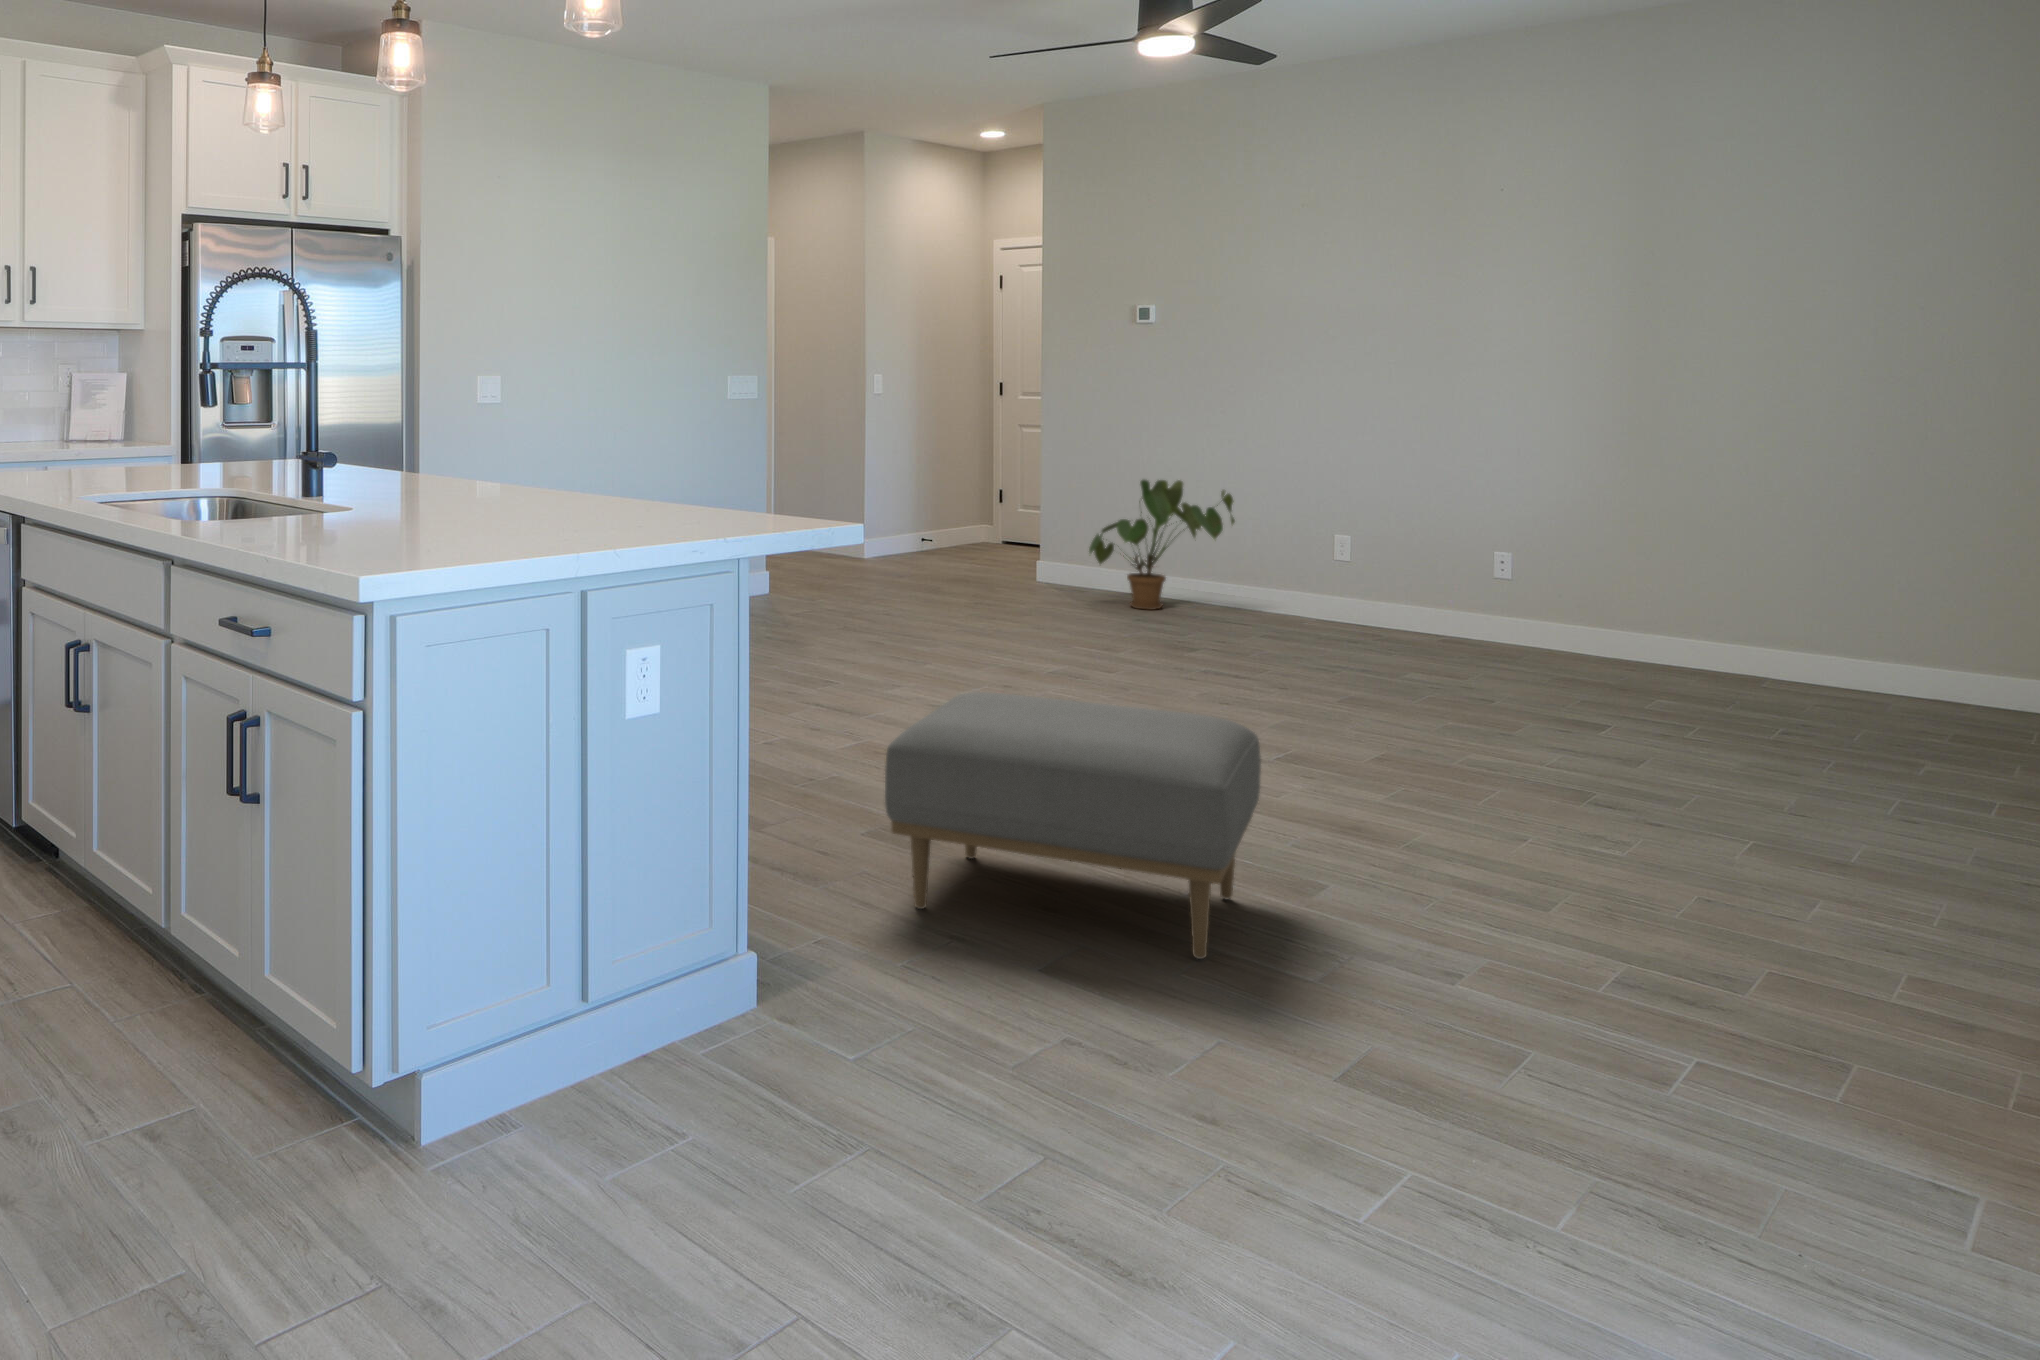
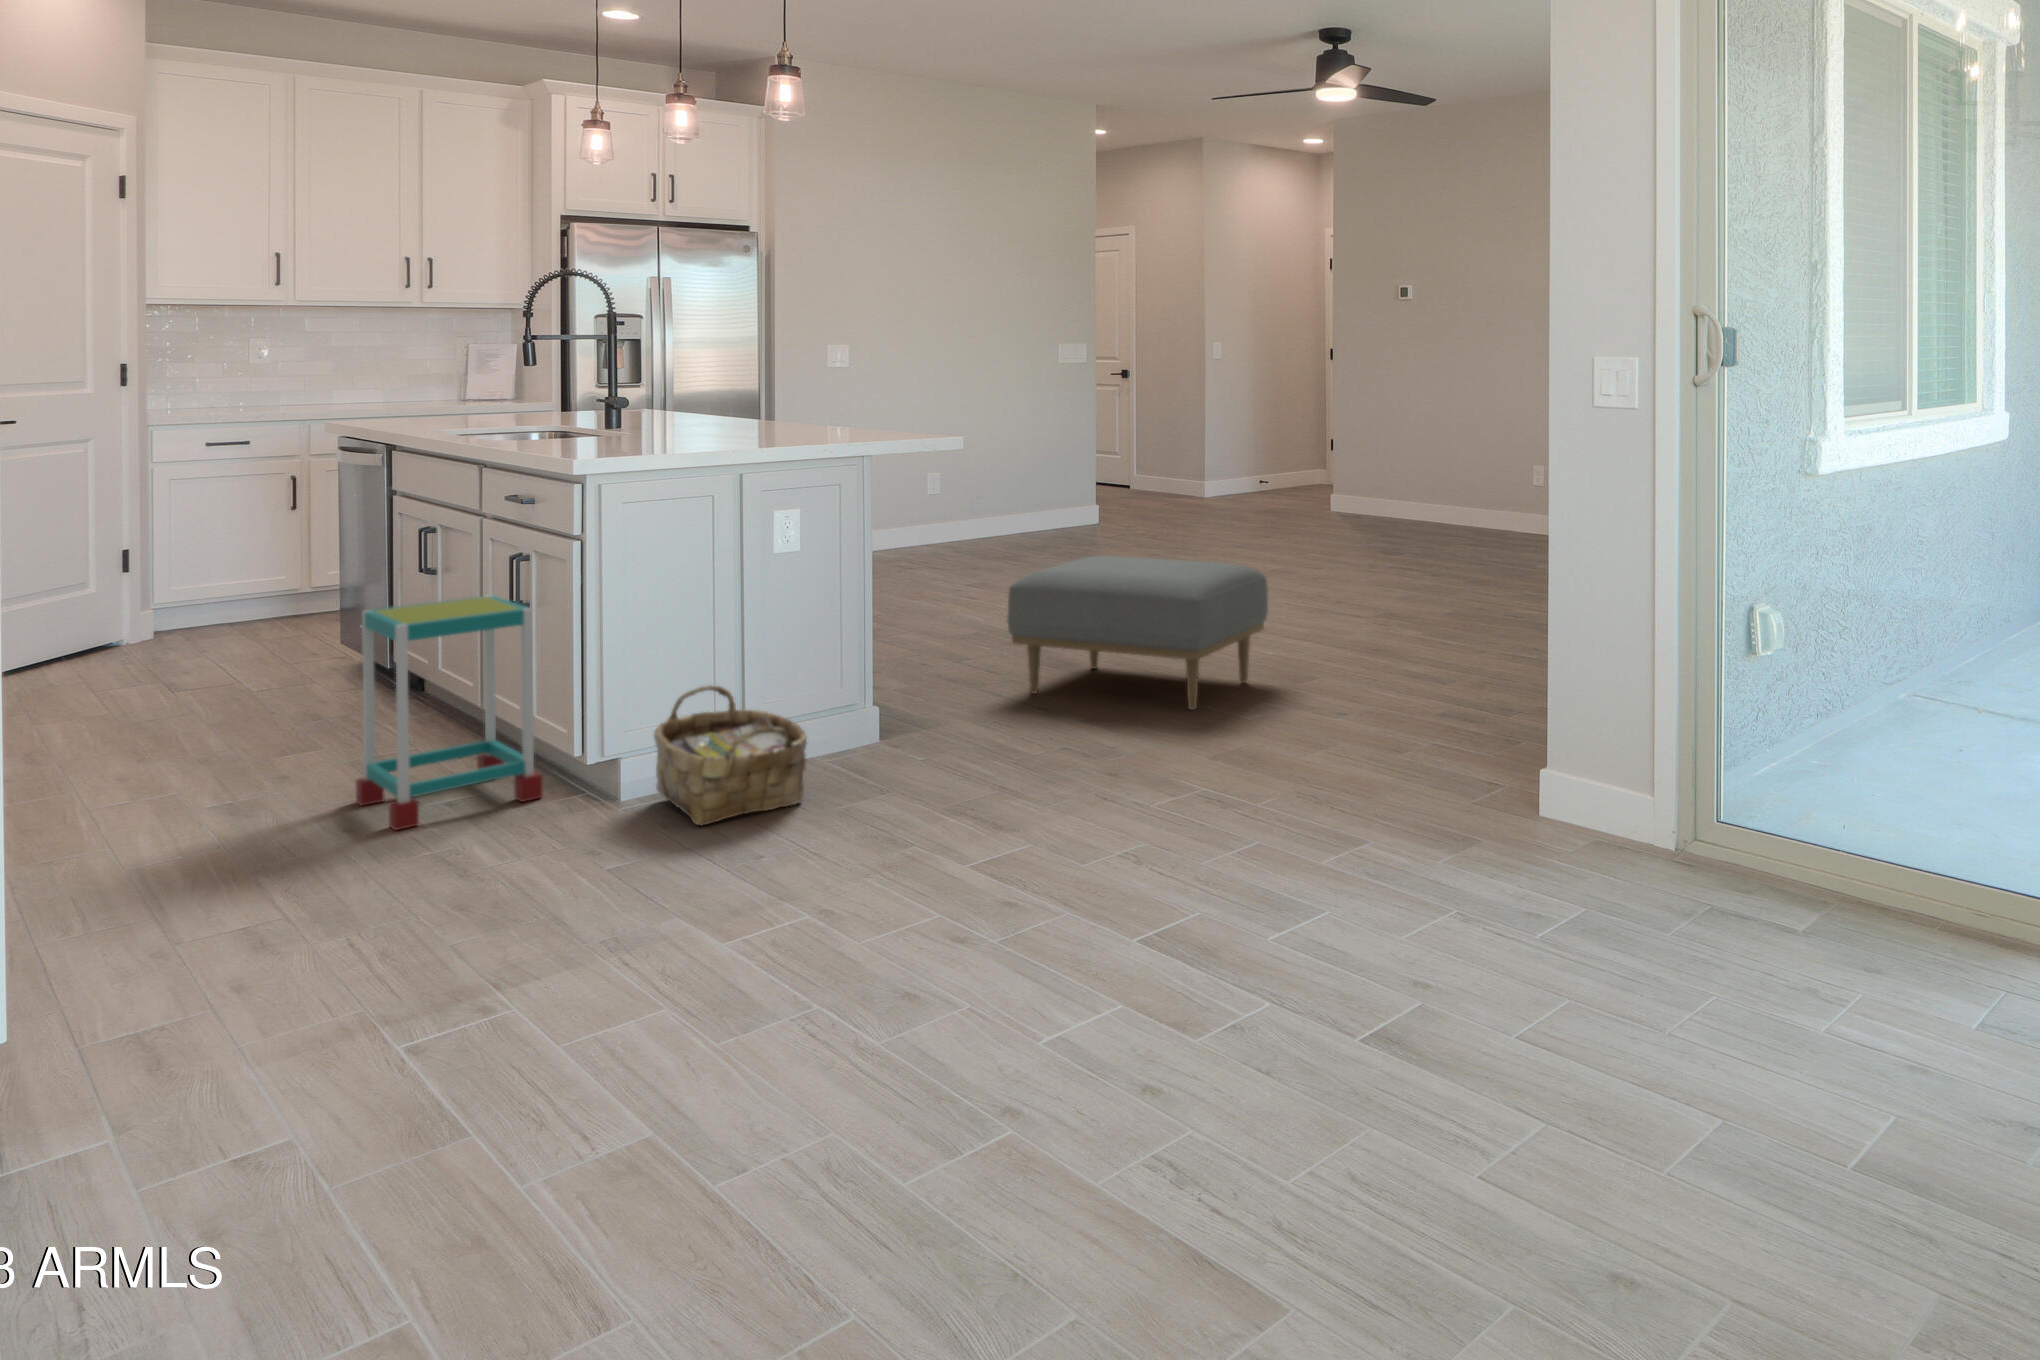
house plant: present [1089,480,1235,610] -> none [1342,425,1456,526]
side table: none [8,777,292,1205] -> present [356,595,543,830]
woven basket: none [478,946,730,1227] -> present [654,685,807,825]

